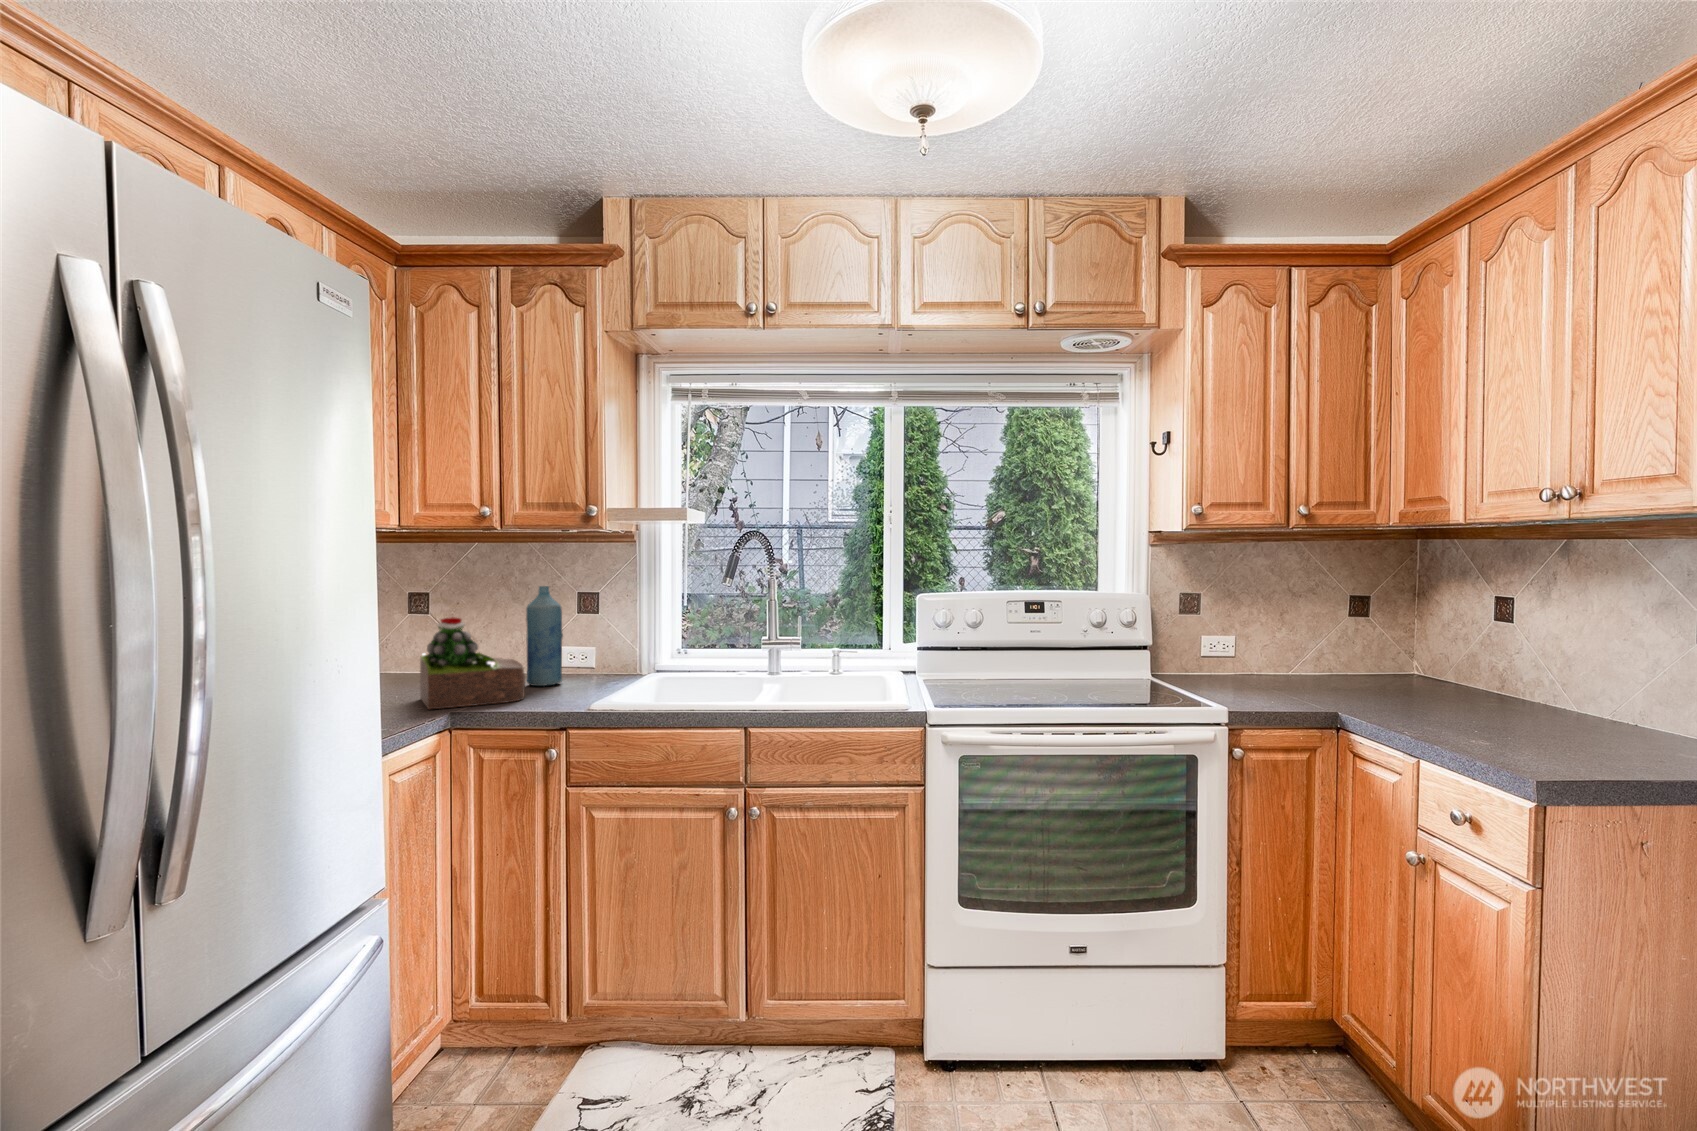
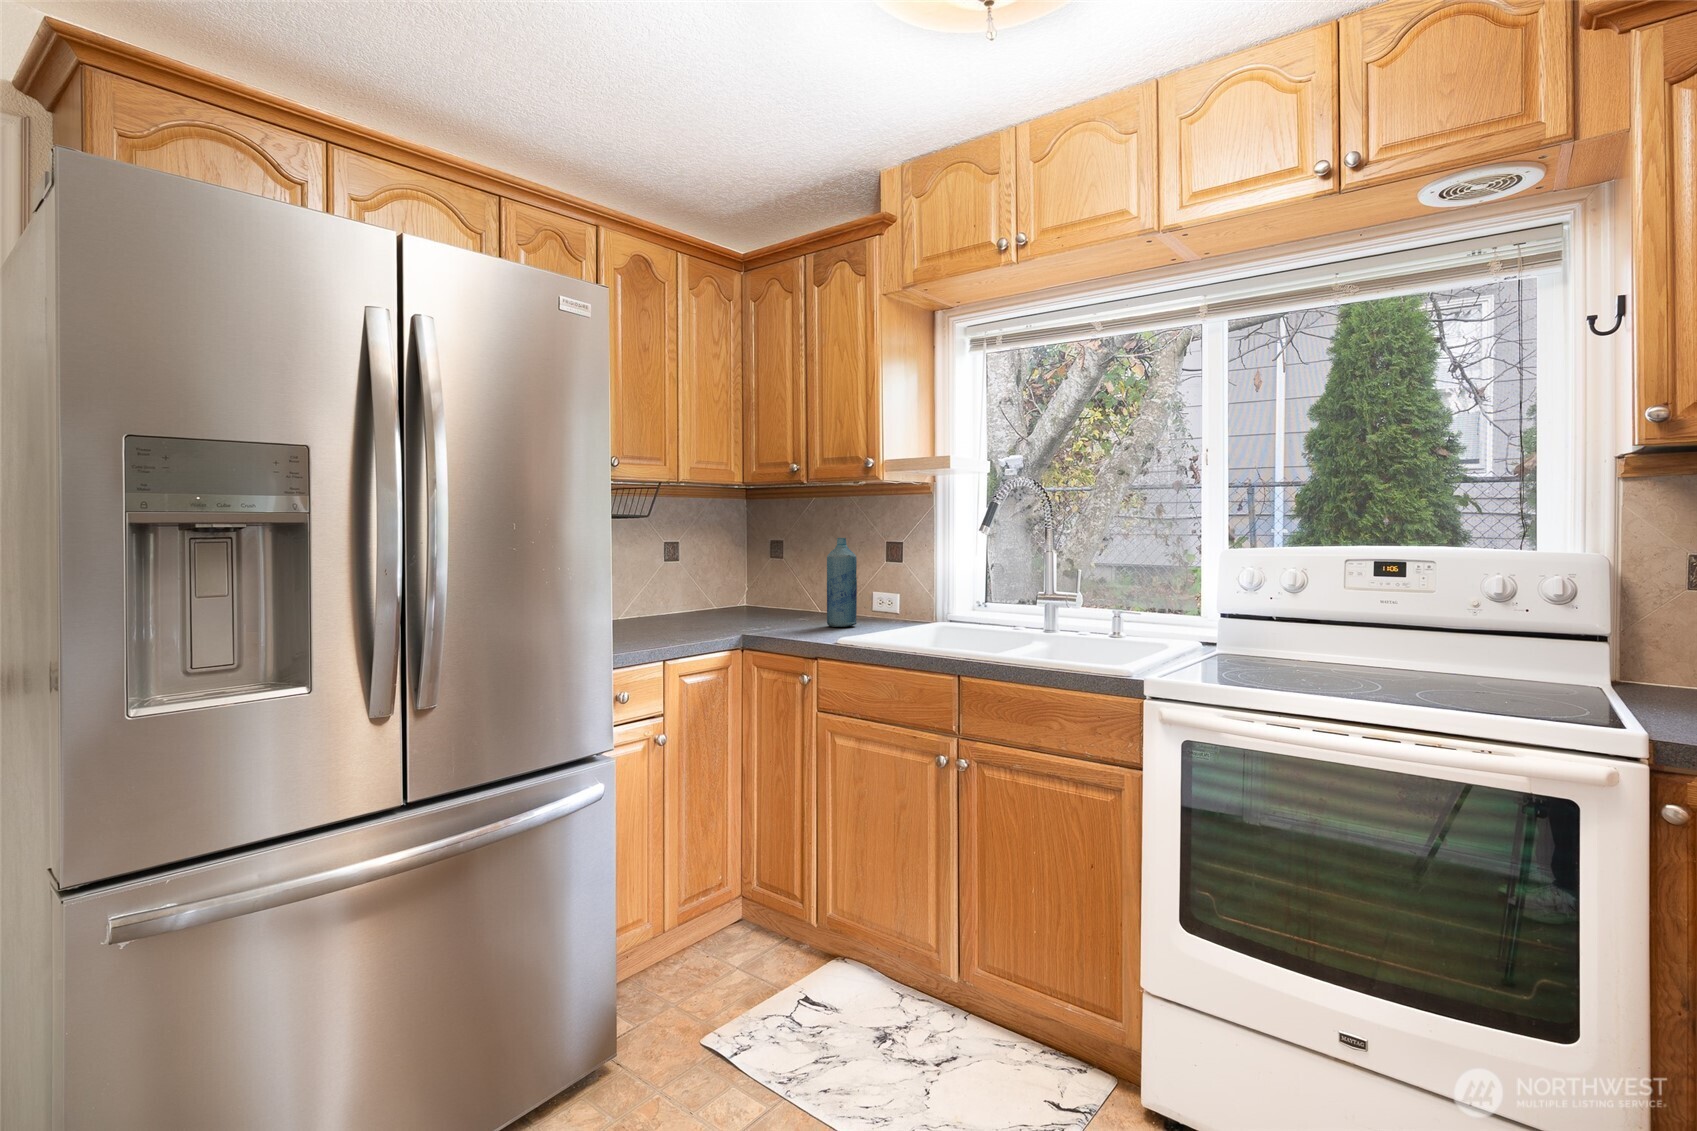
succulent plant: present [420,618,525,710] -> none [724,561,811,636]

